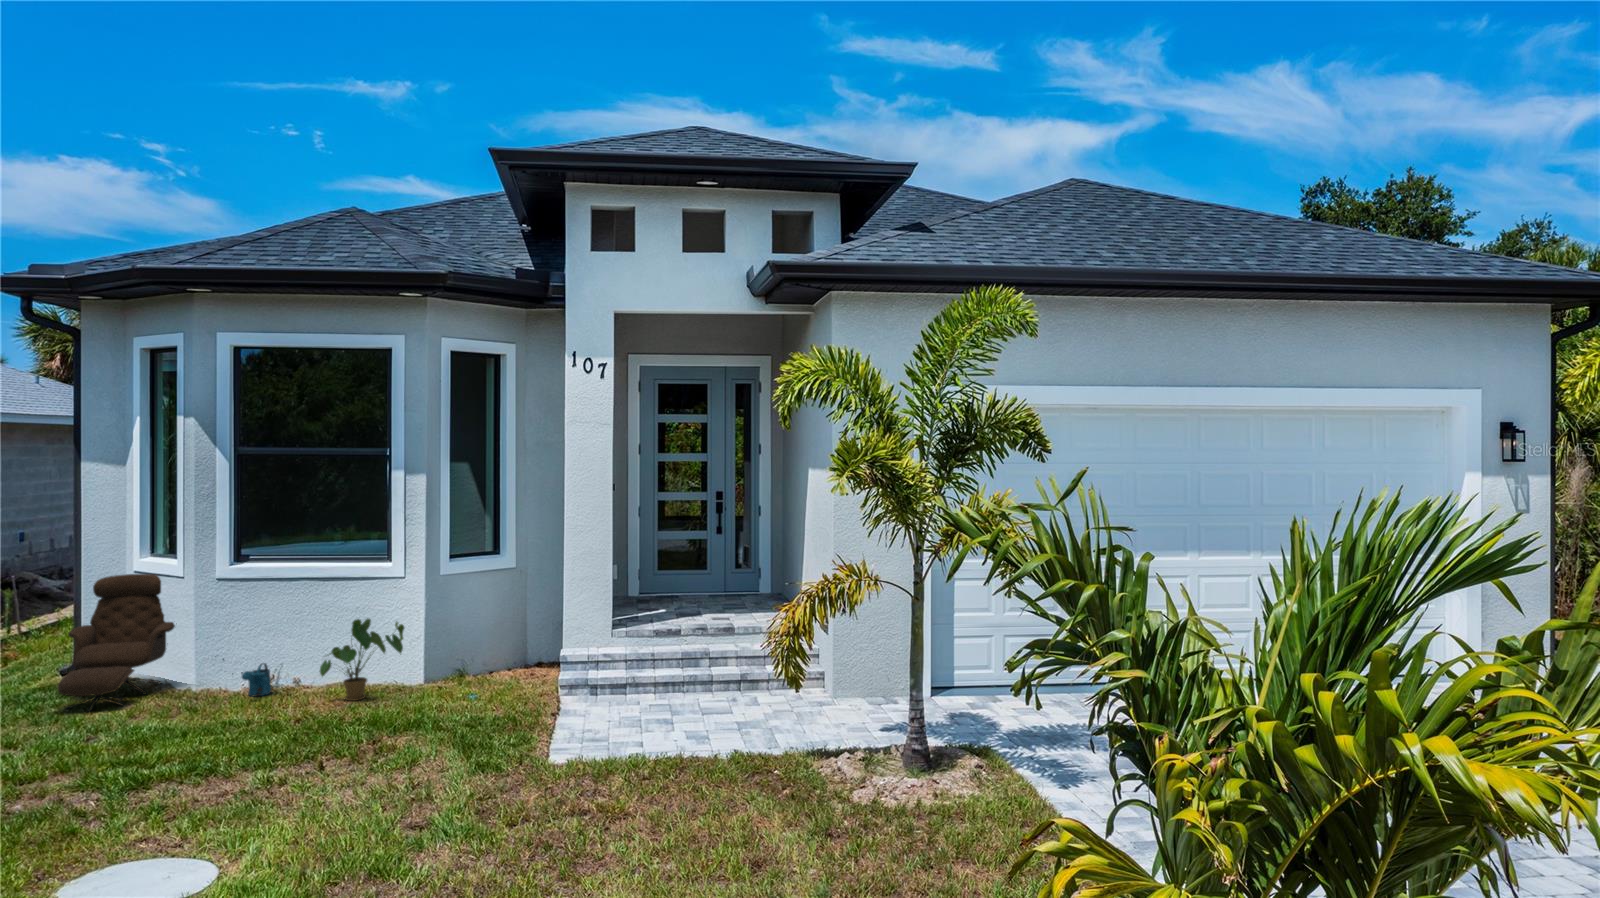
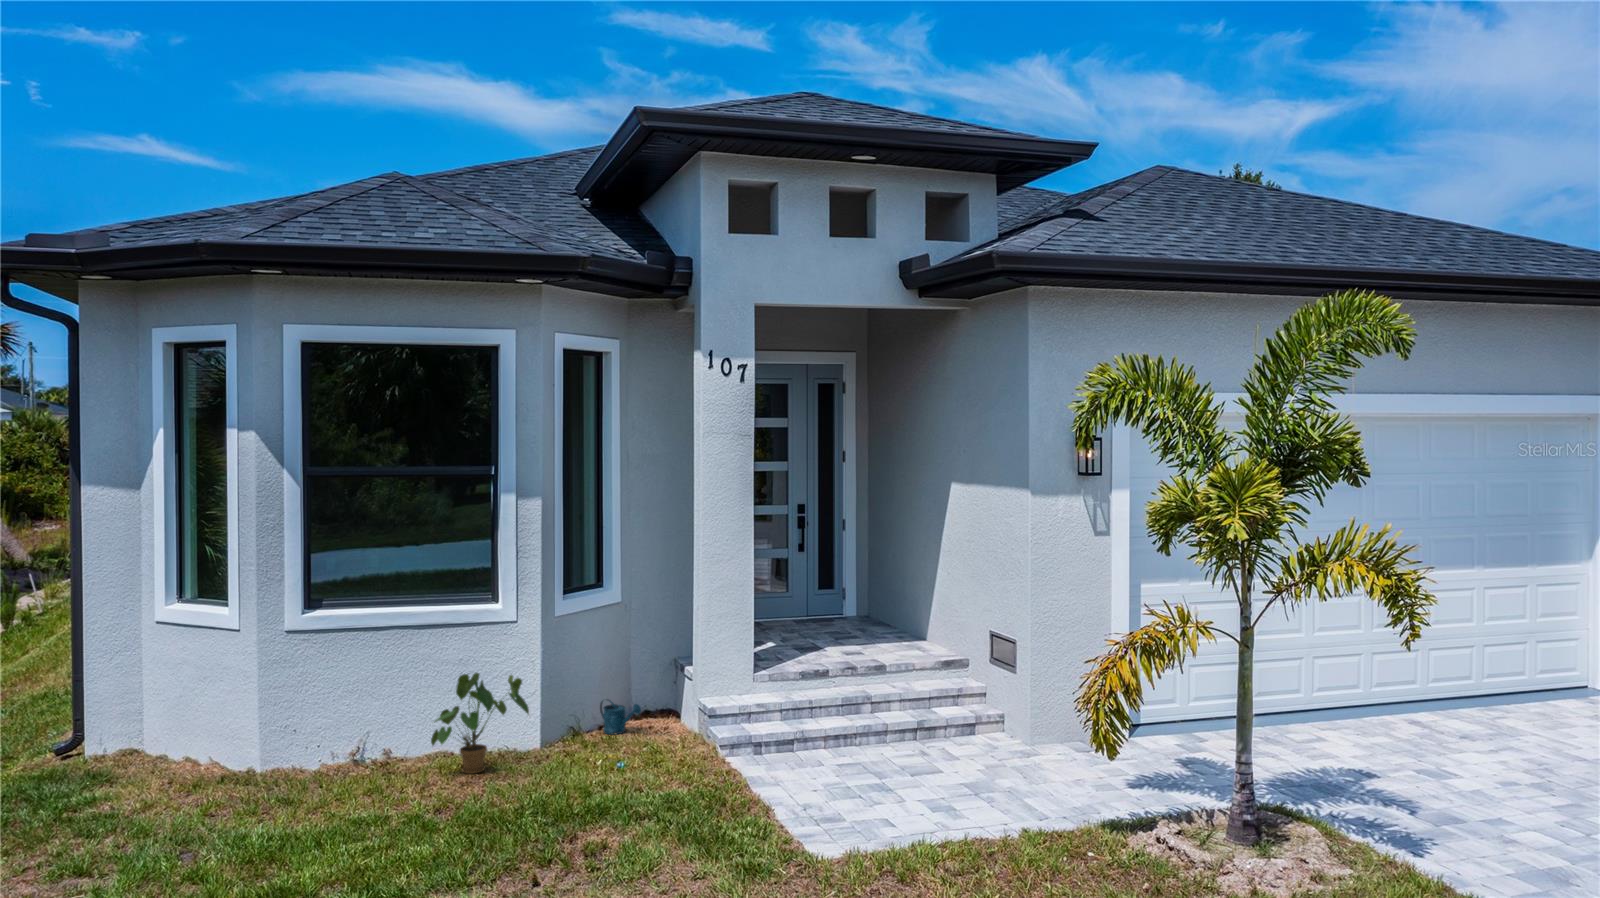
lounge chair: present [57,574,175,712] -> none [95,626,224,807]
watering can: present [242,663,271,697] -> present [600,699,641,735]

